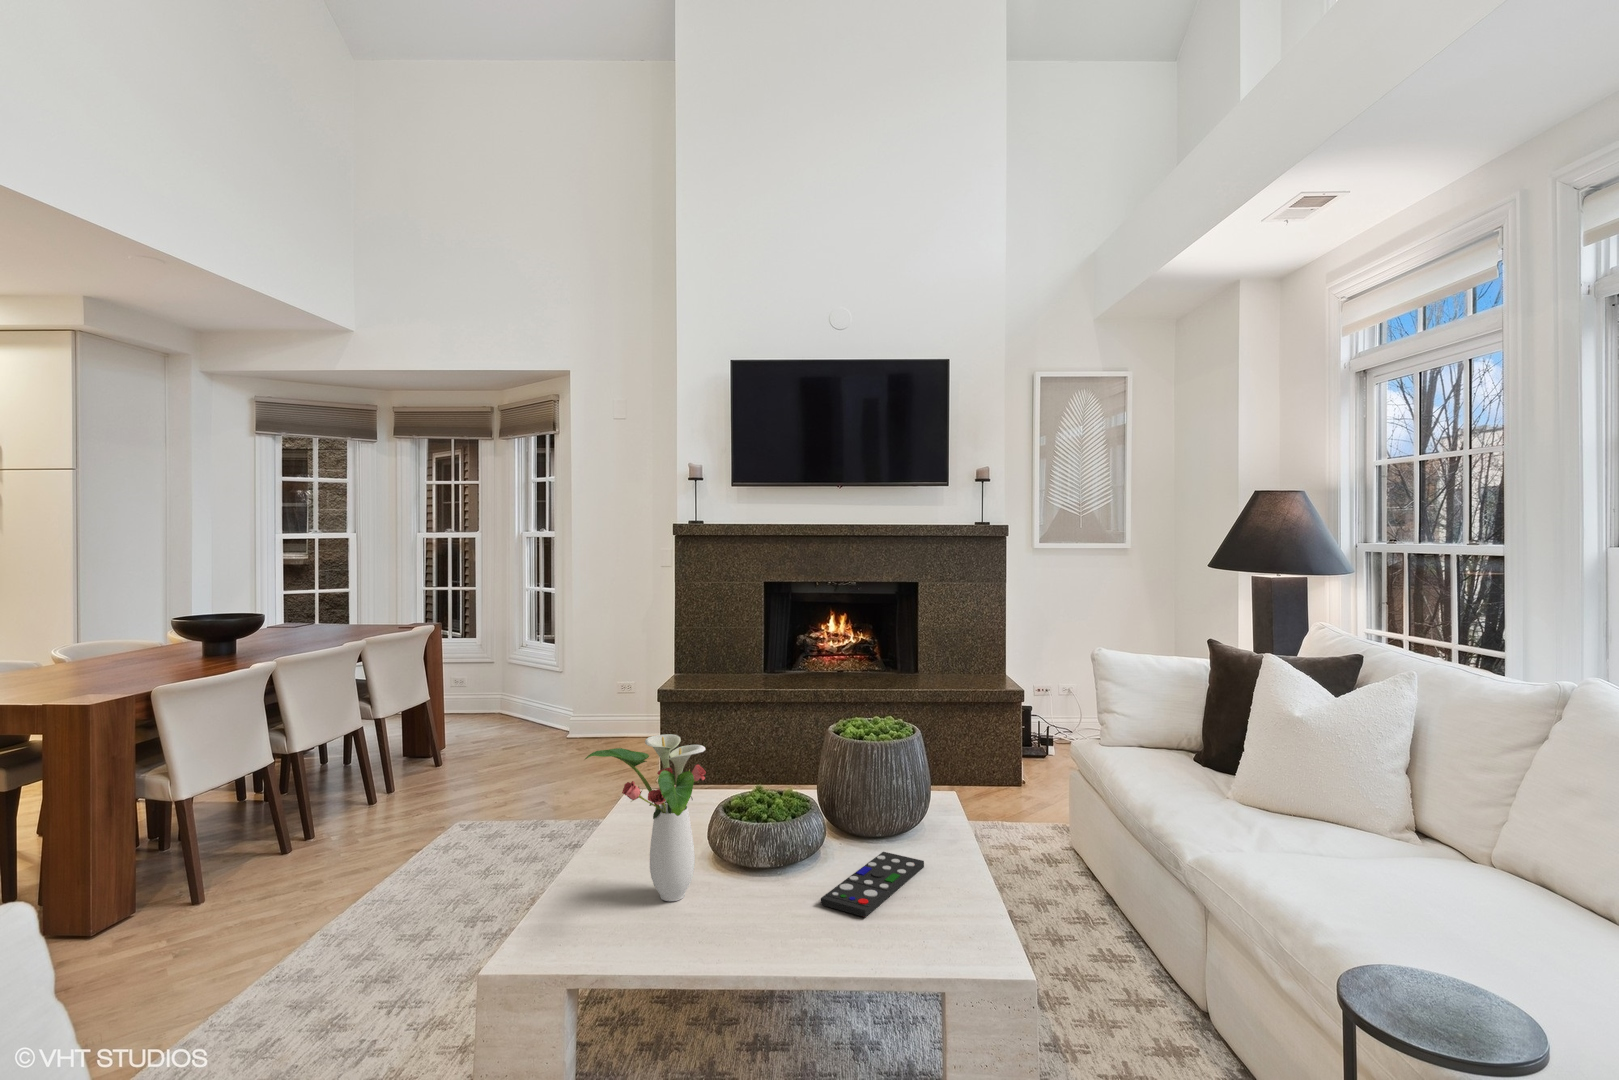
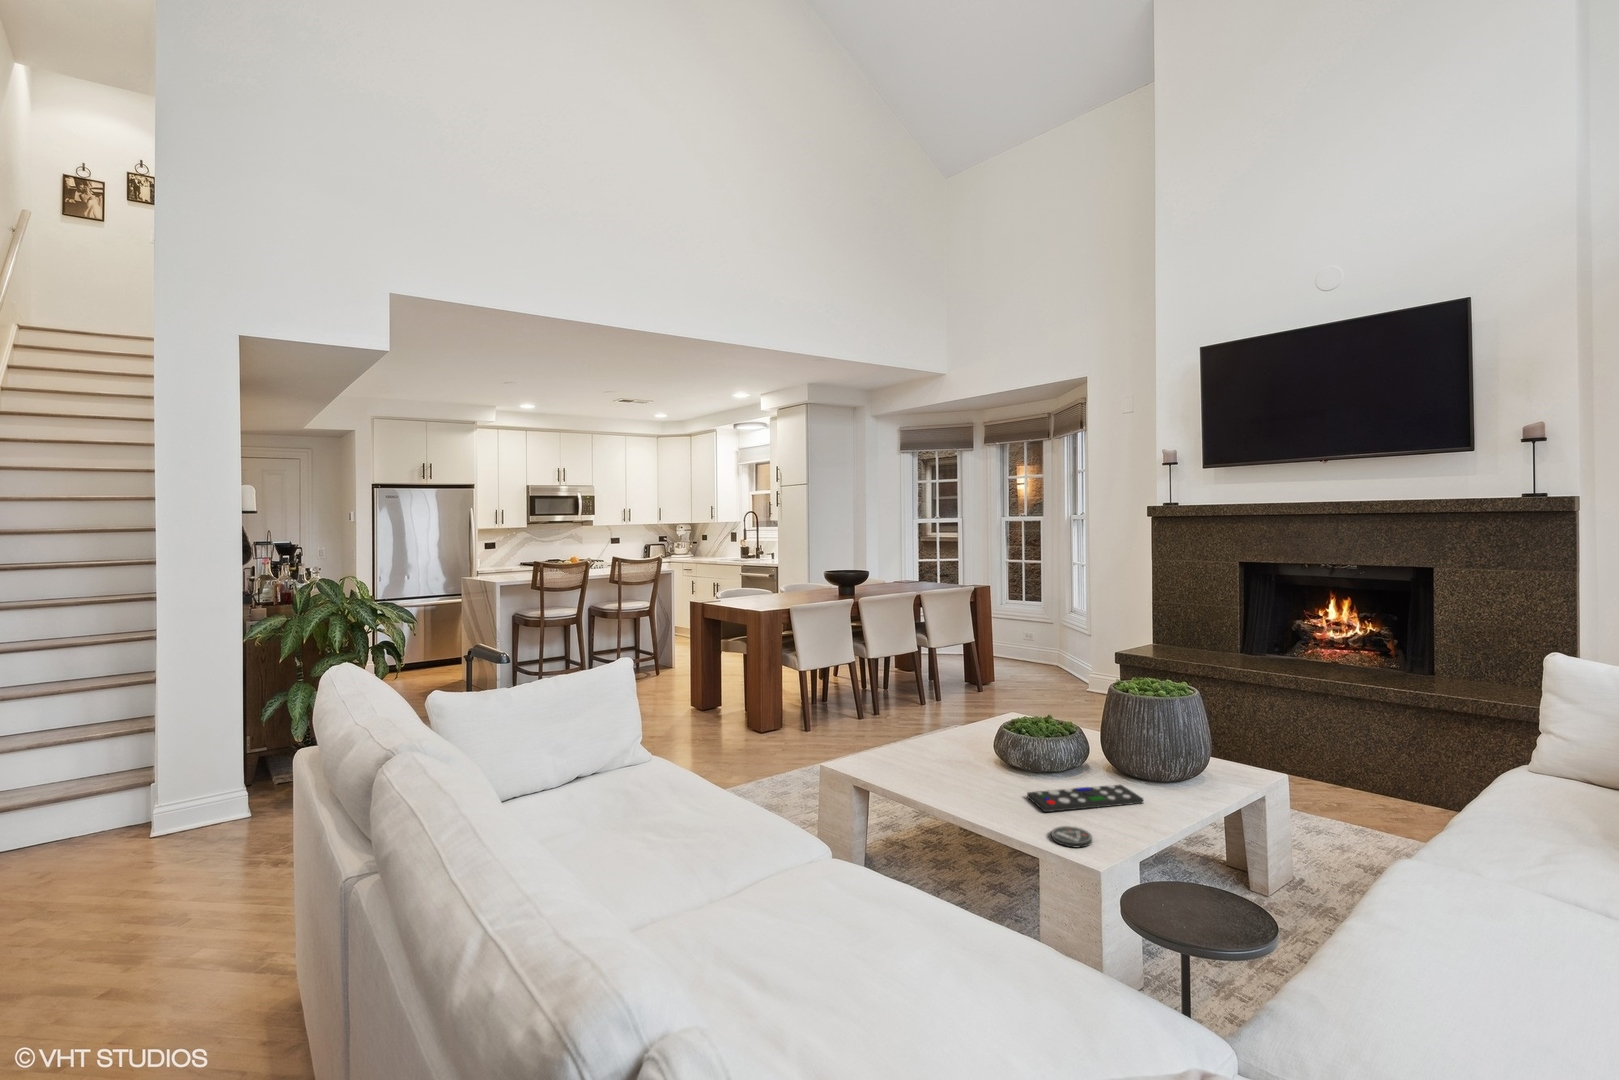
flower arrangement: present [585,734,706,901] -> none [897,659,967,769]
coaster: none [909,923,959,953] -> present [1051,826,1092,847]

